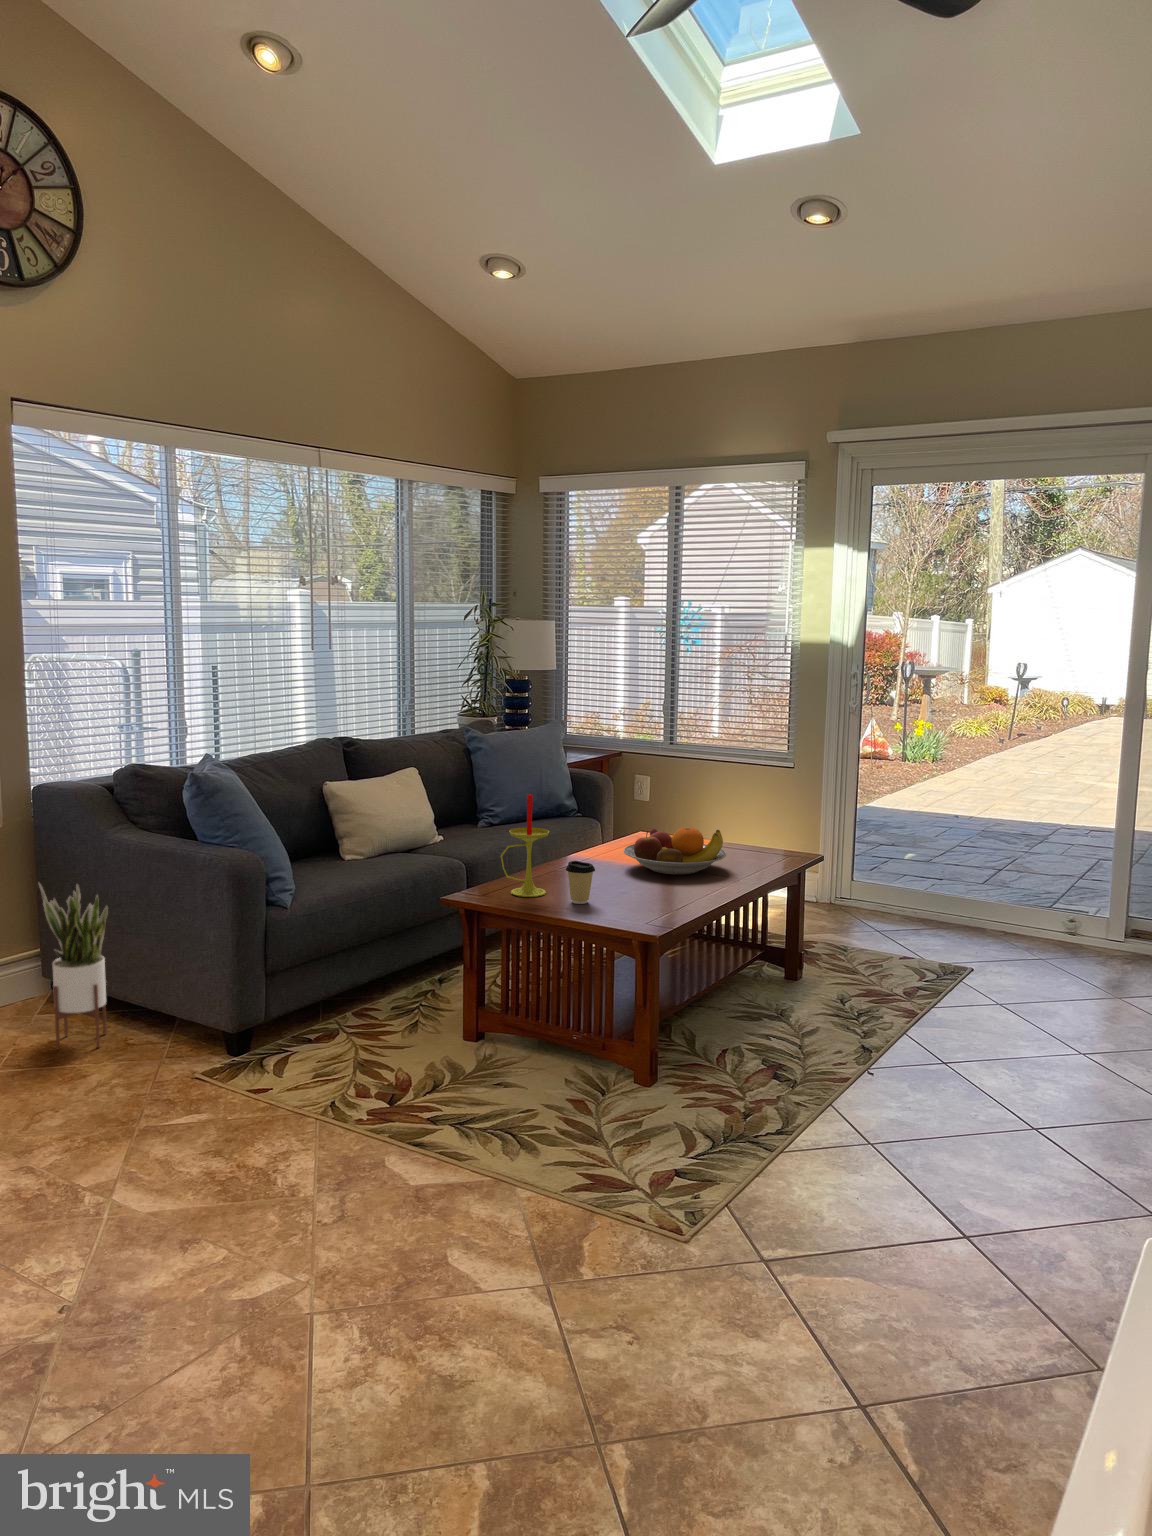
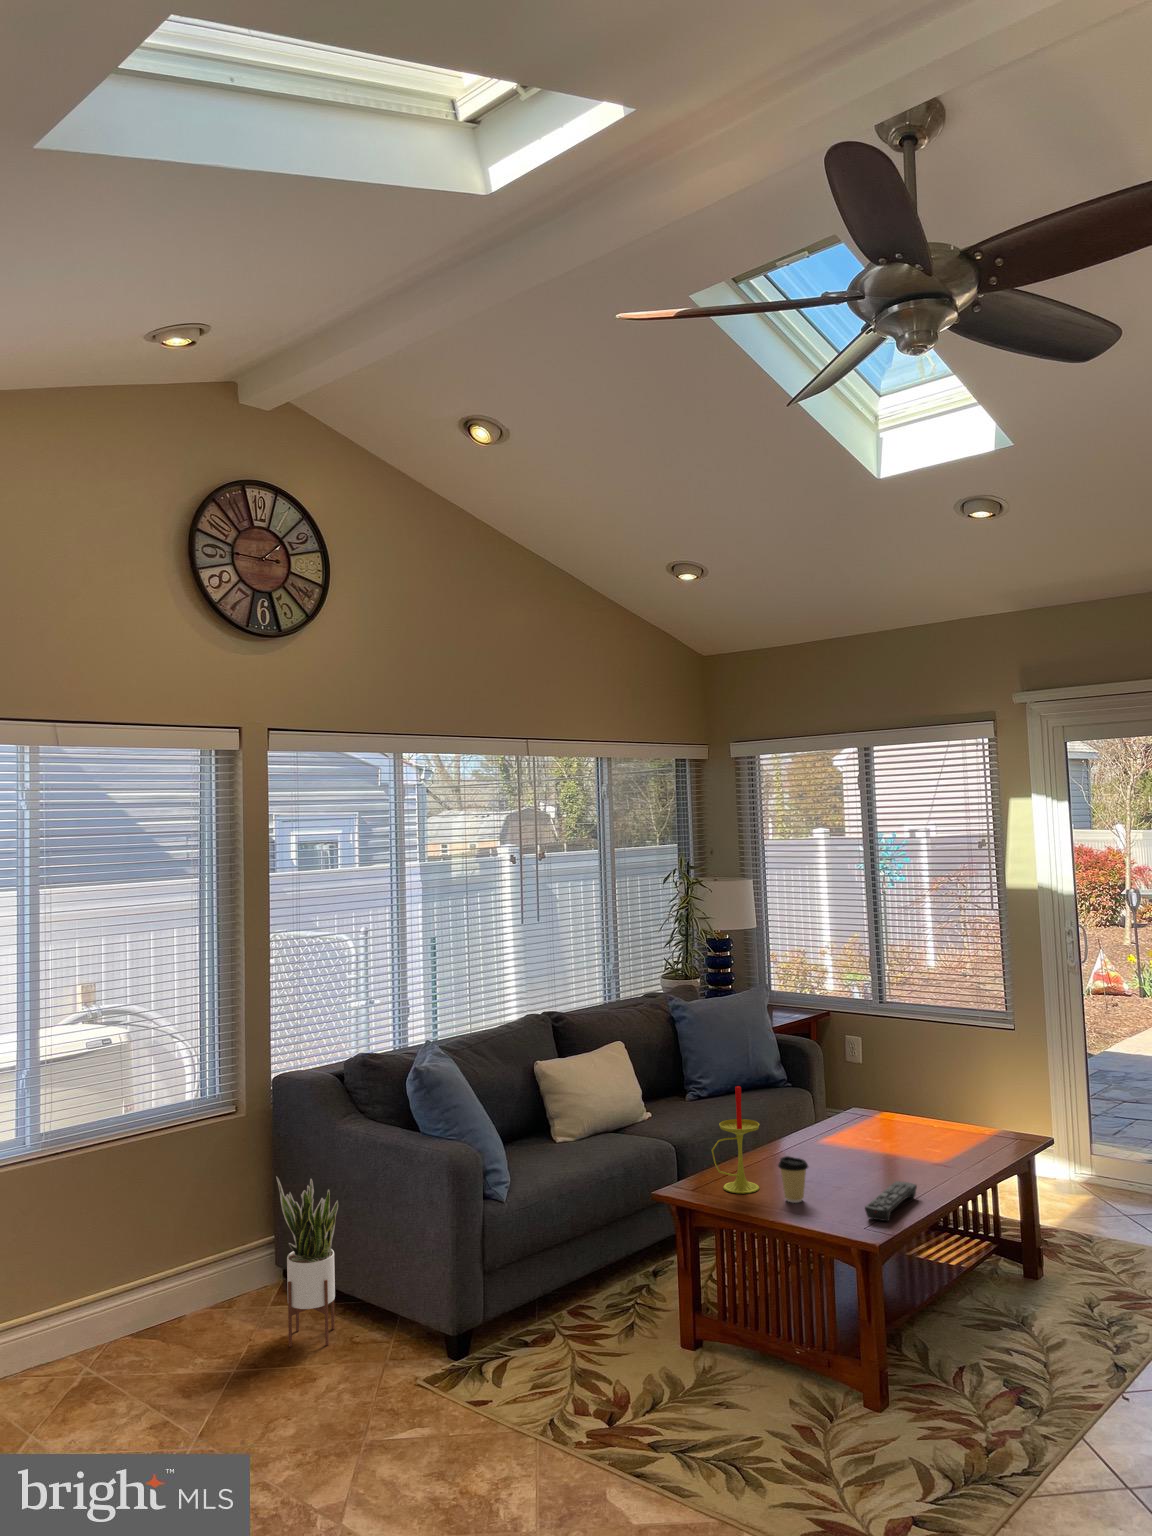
fruit bowl: present [624,827,726,875] -> none [837,1113,945,1165]
remote control: none [647,885,697,918] -> present [865,1181,917,1221]

